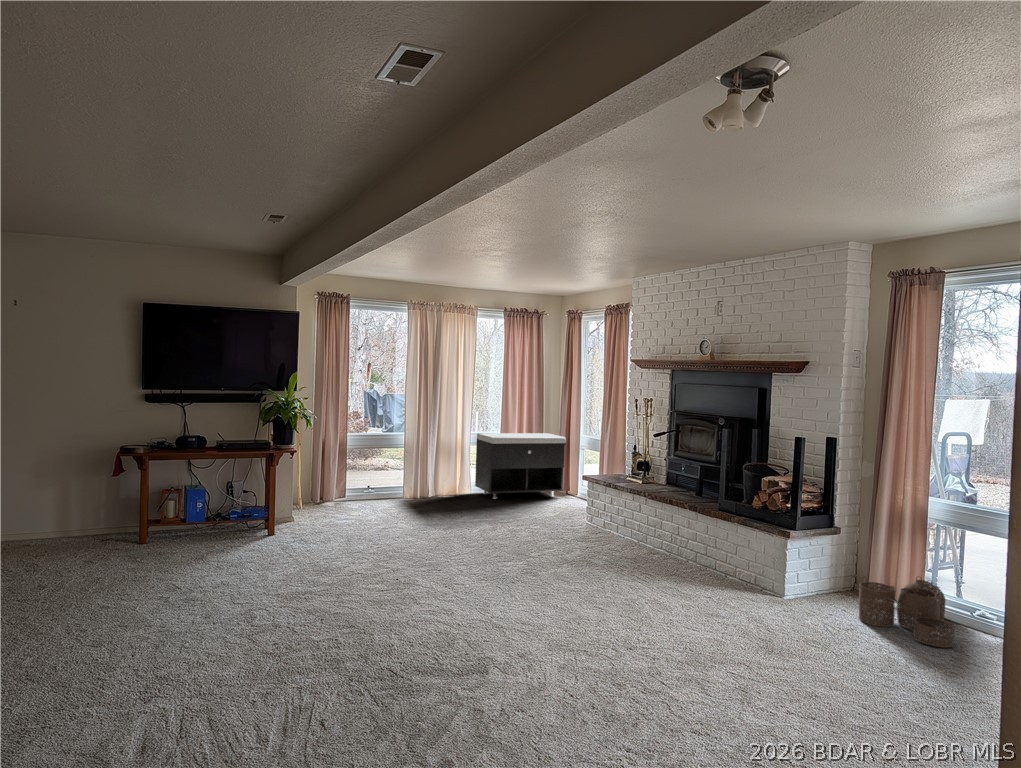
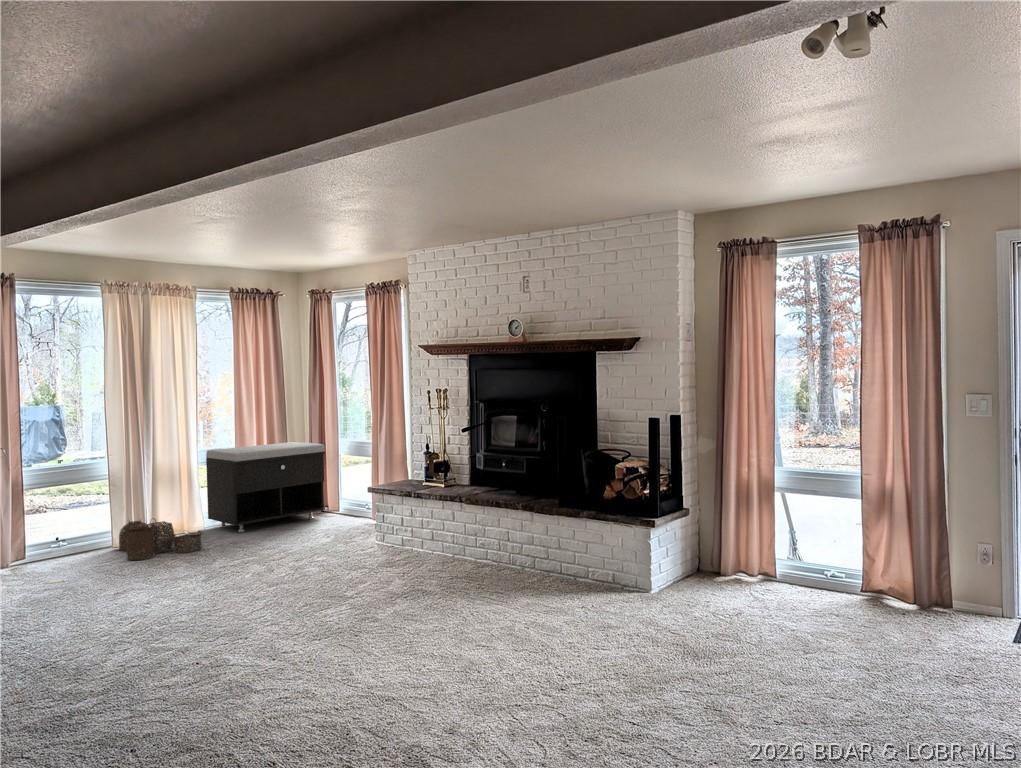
woven basket: present [858,577,955,647] -> present [119,520,201,560]

